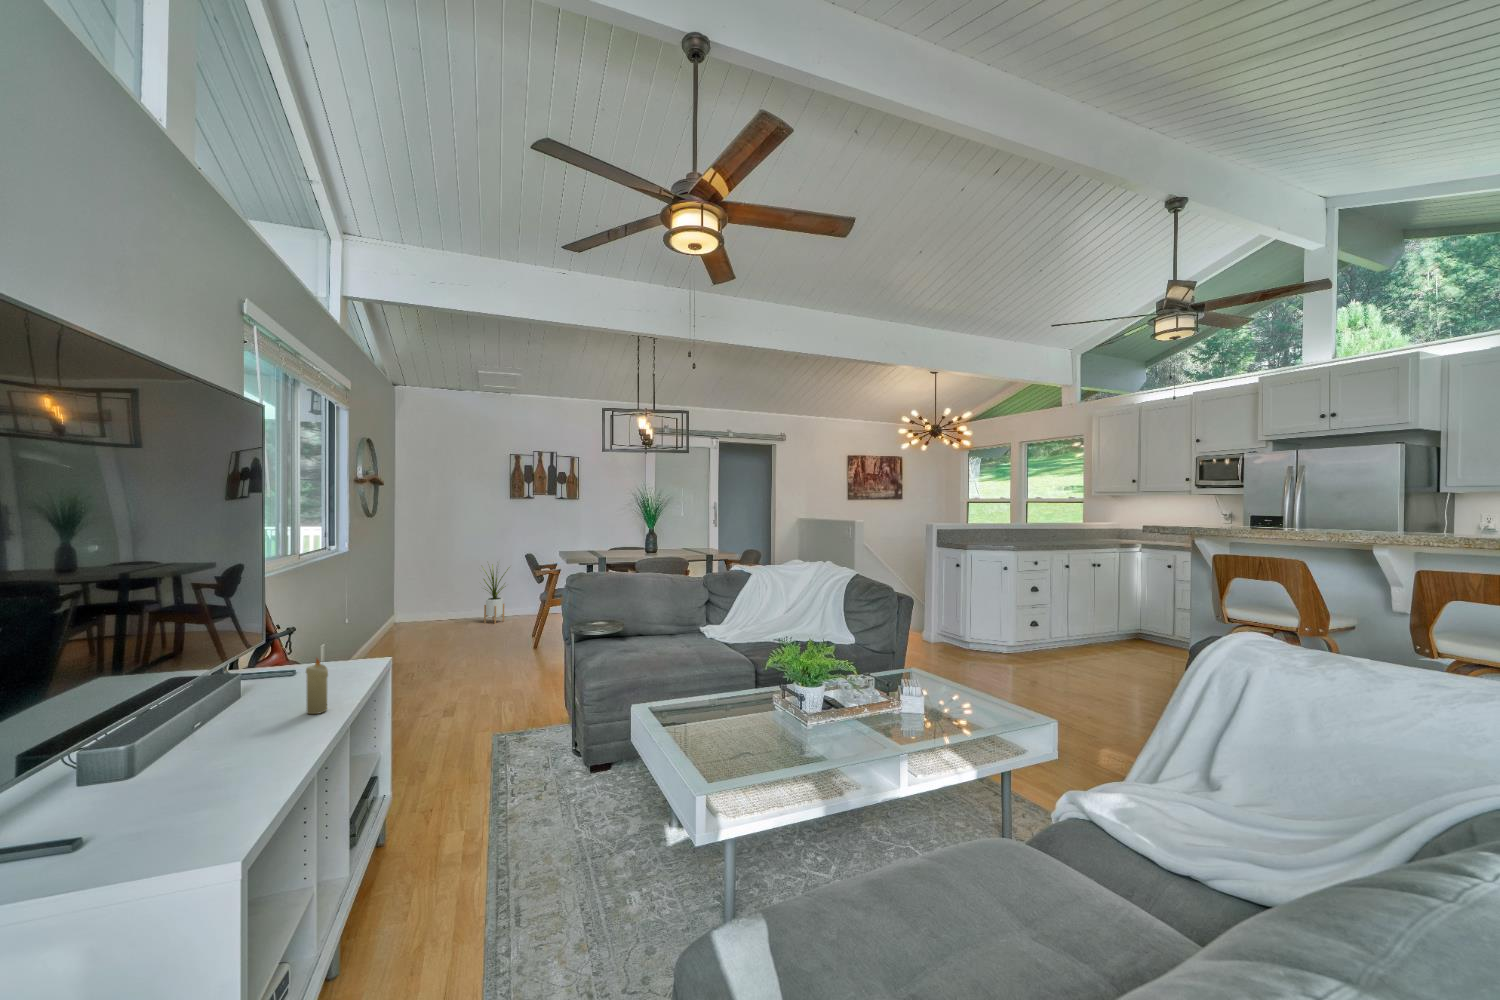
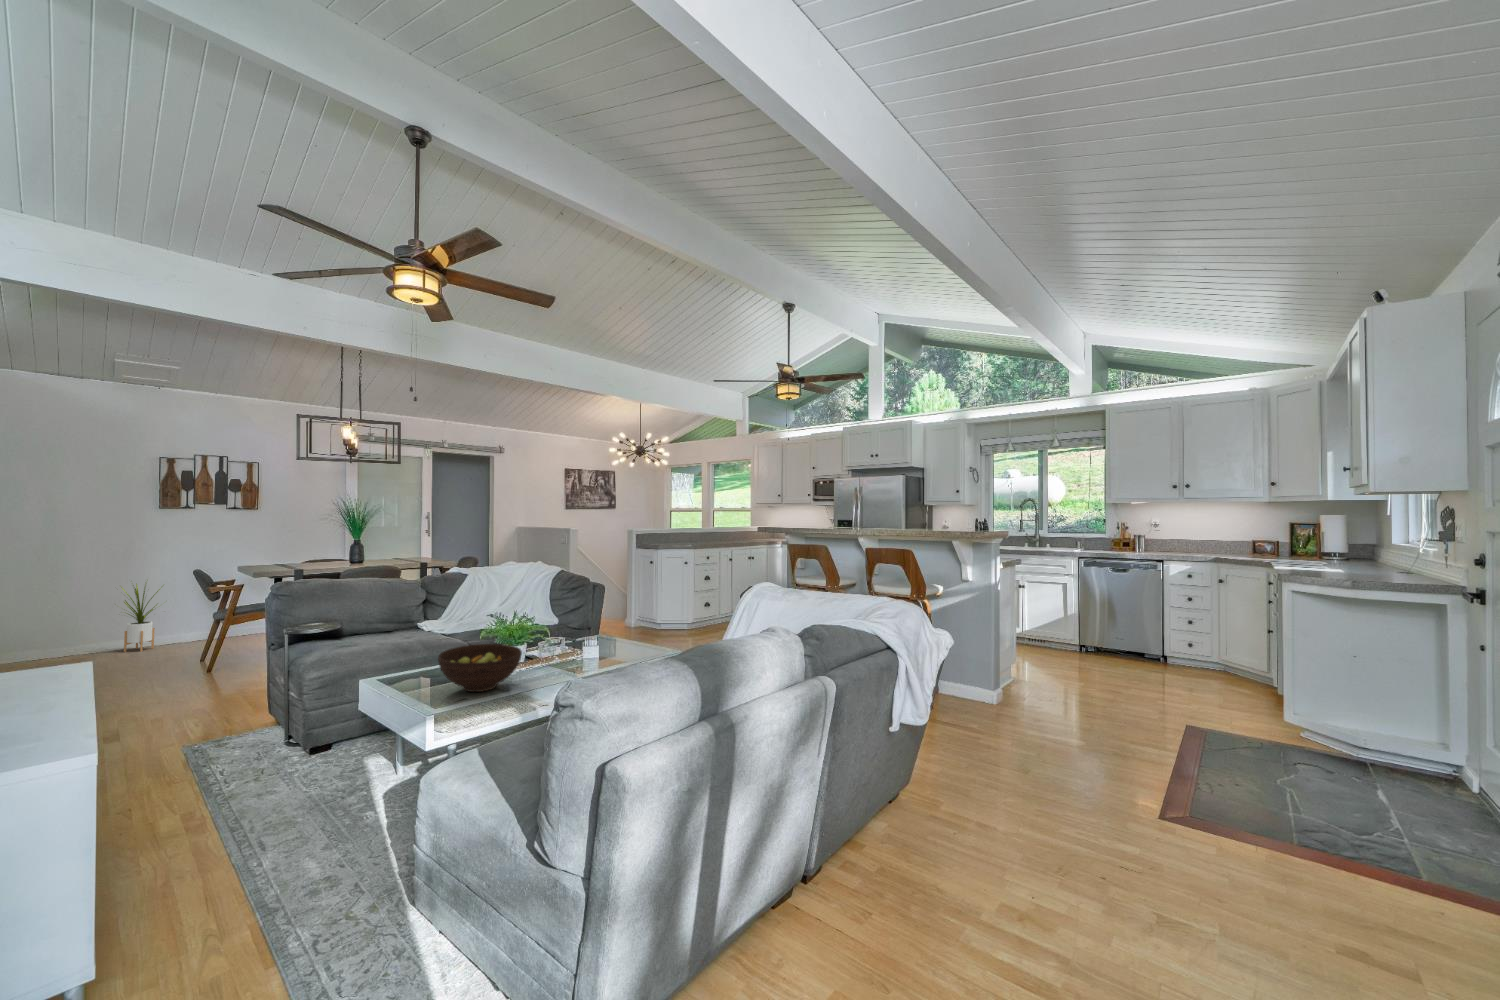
candle: present [306,659,328,714] -> none [35,640,60,691]
fruit bowl: none [718,682,821,753] -> present [438,644,522,692]

